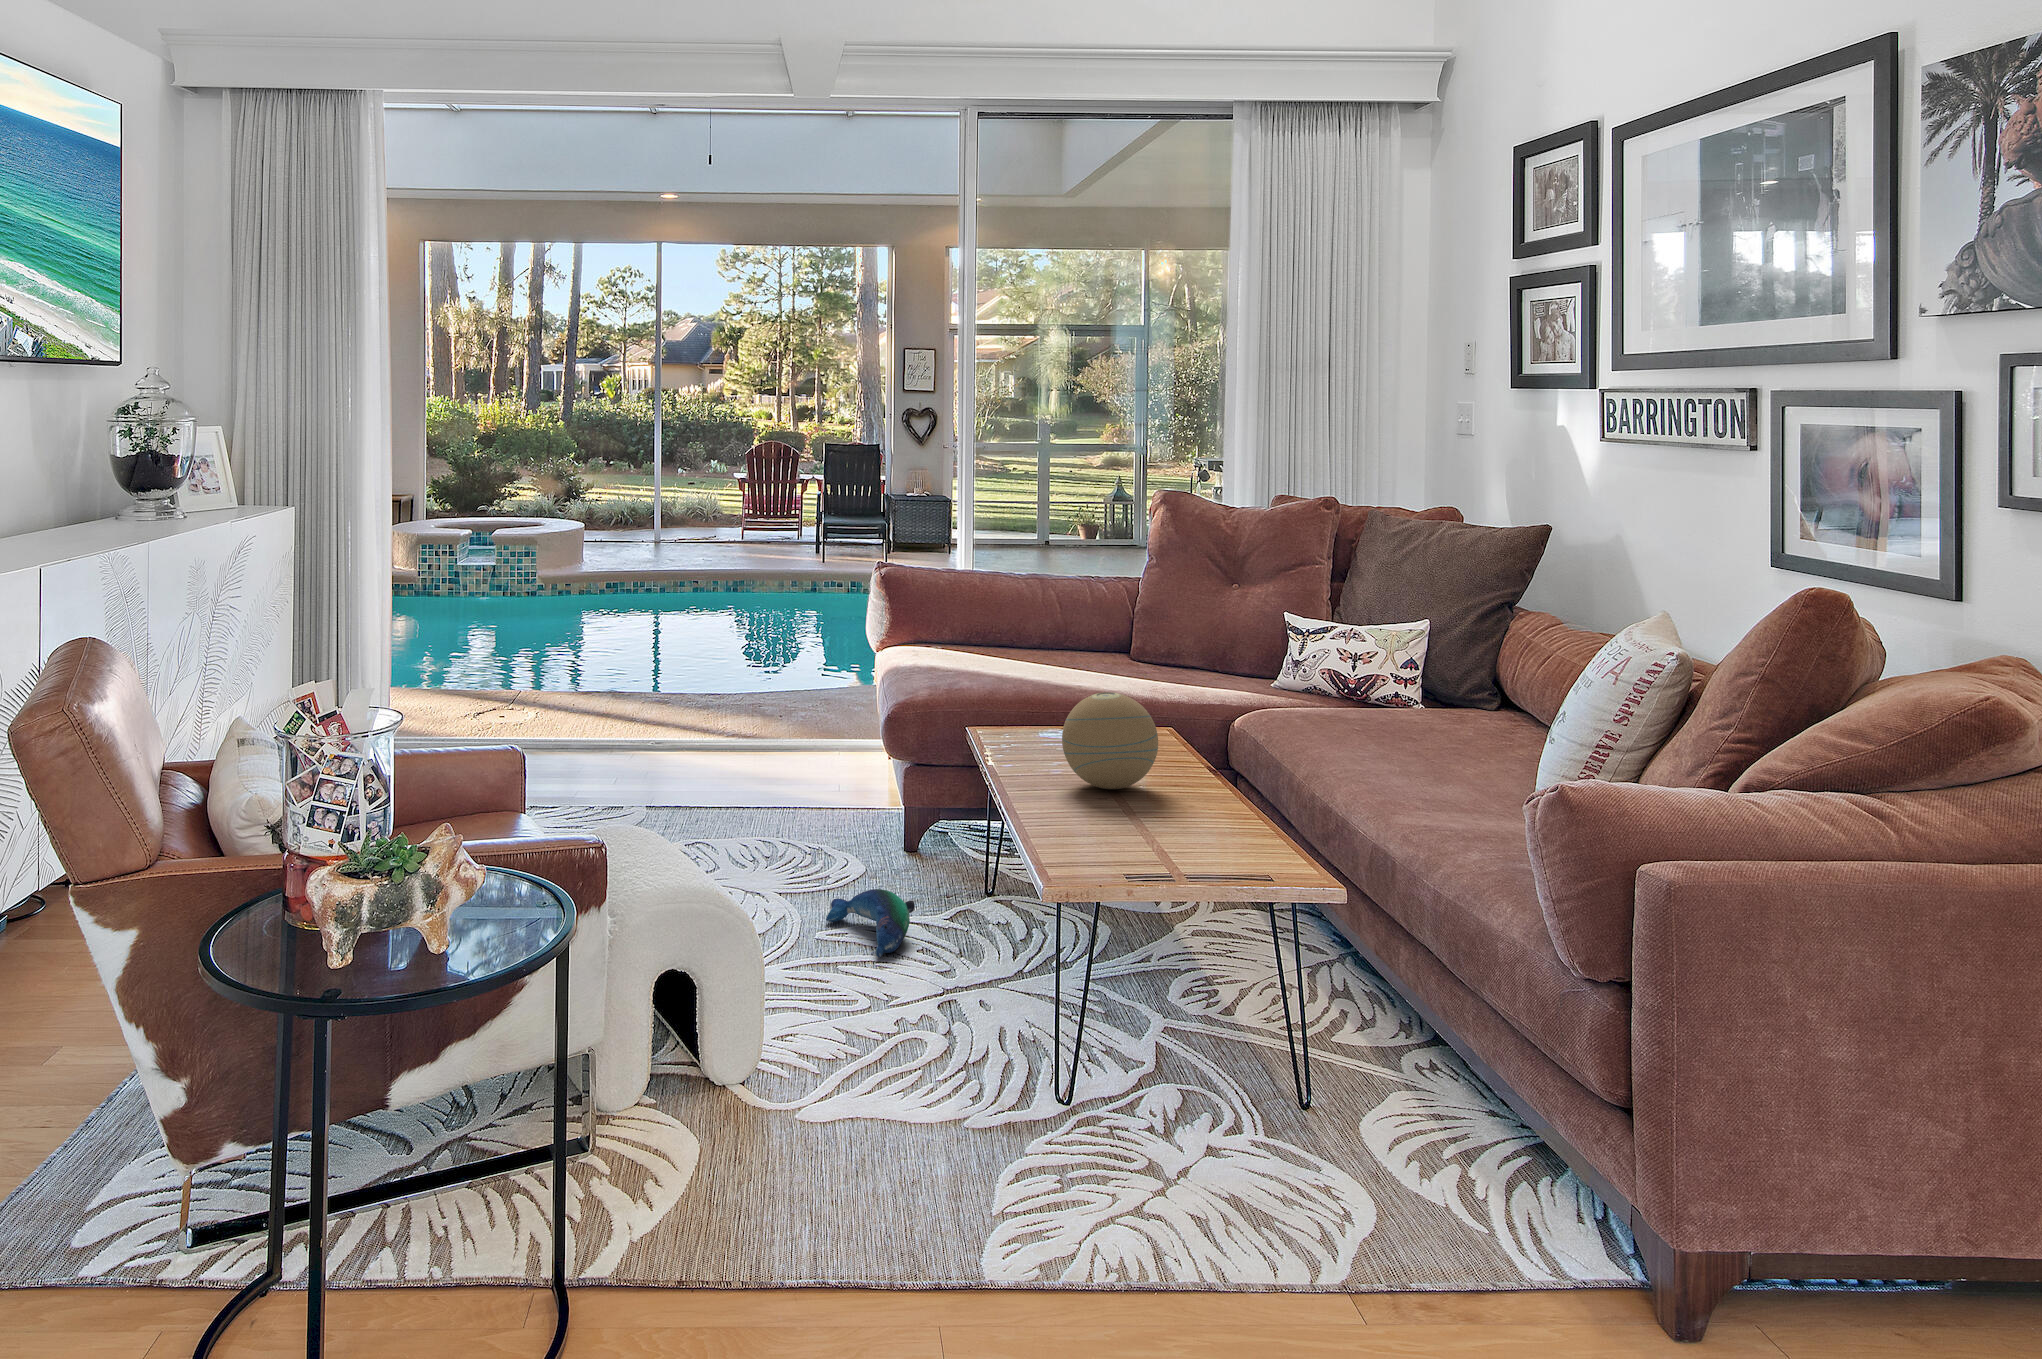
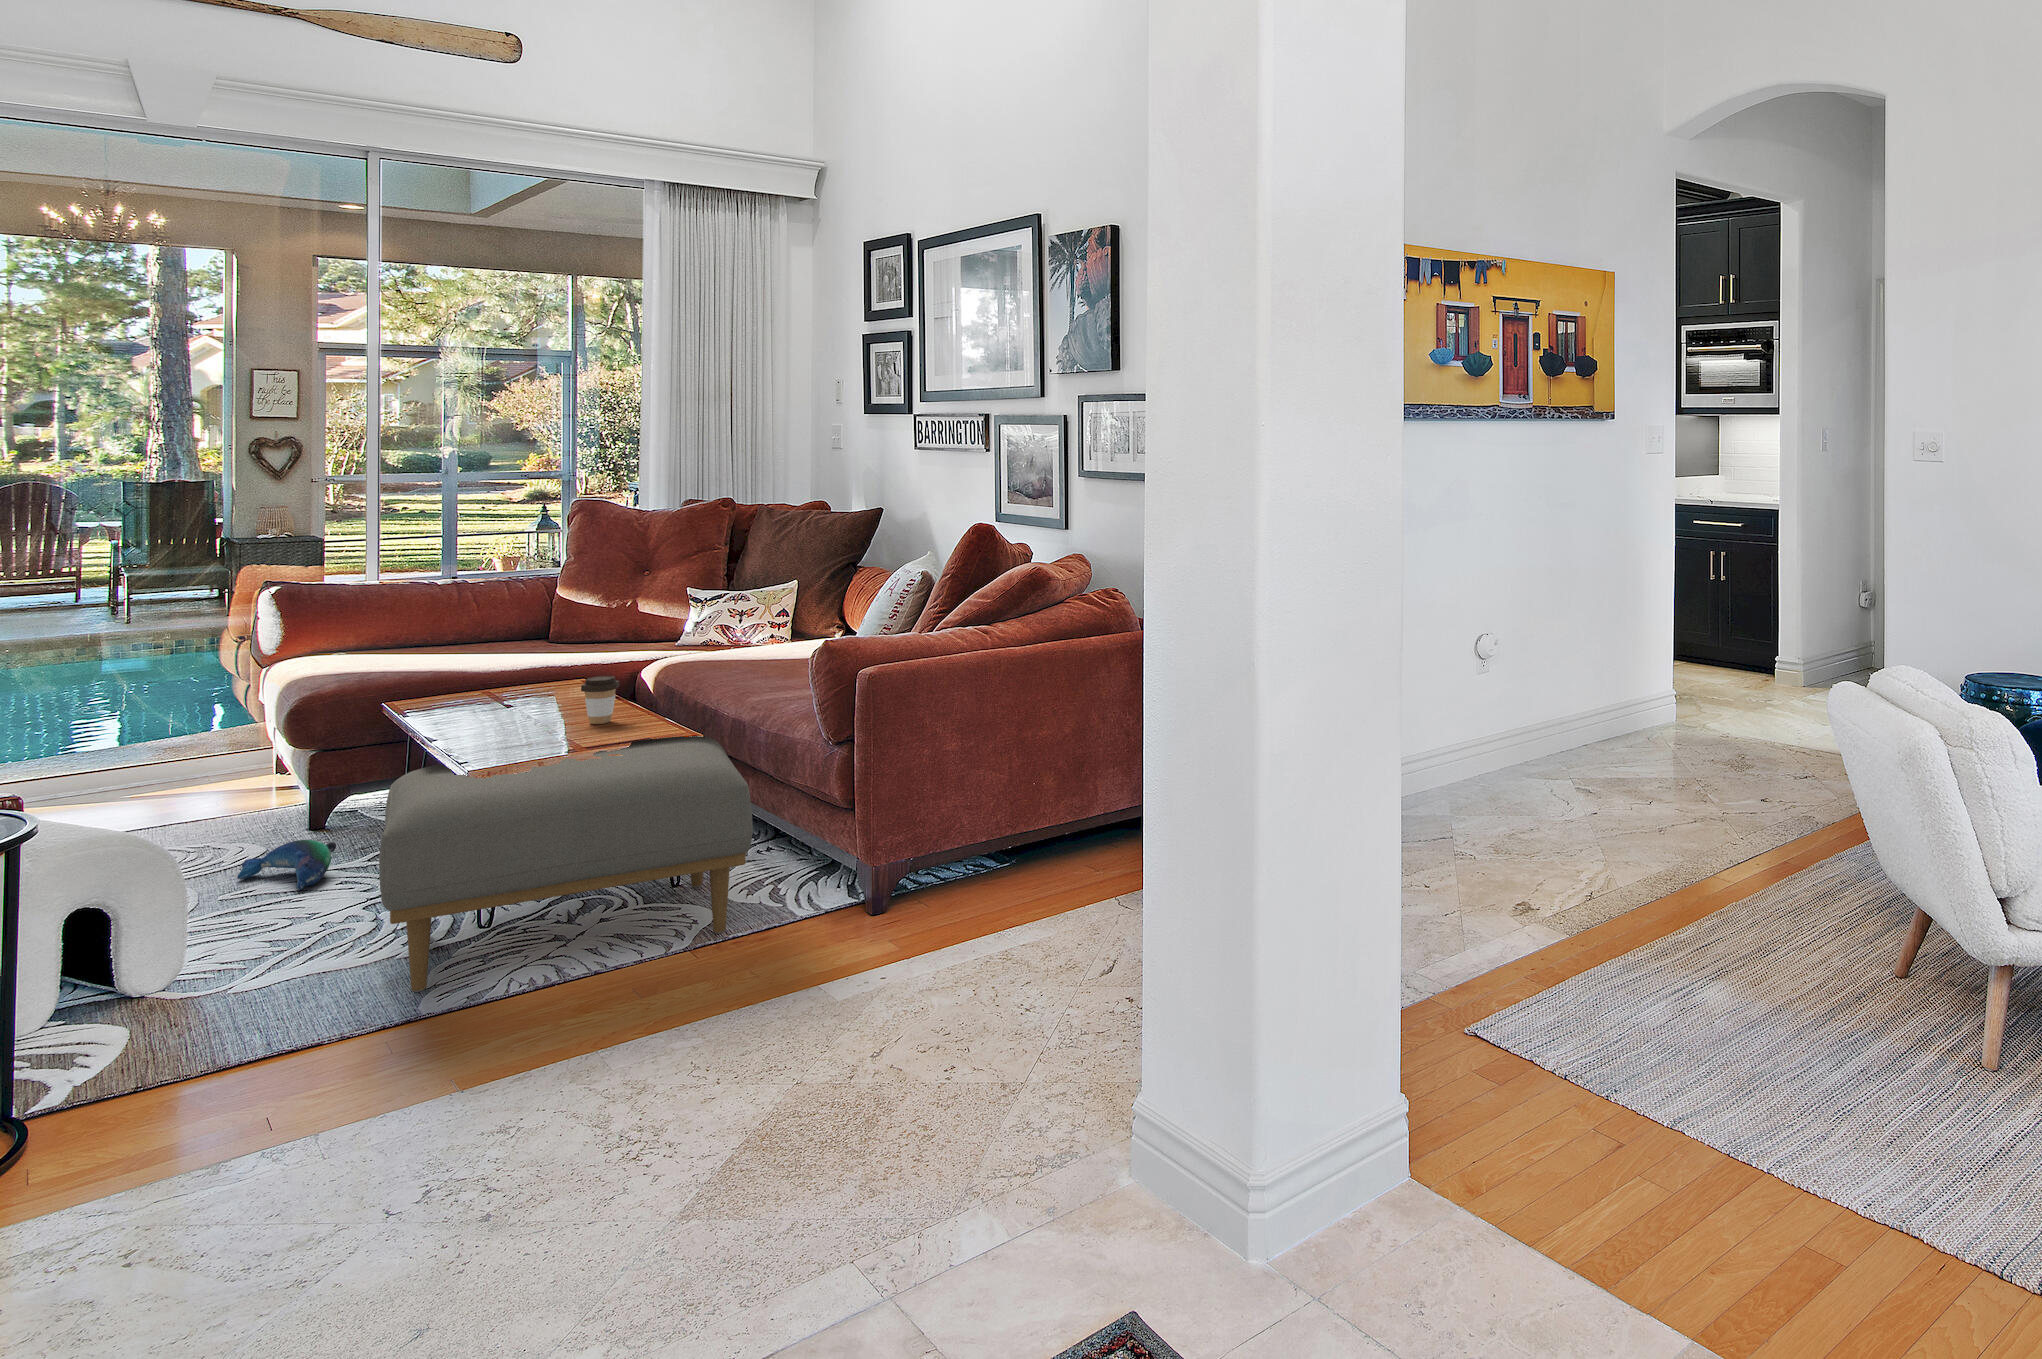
decorative orb: present [1062,692,1158,789] -> none [481,642,565,714]
coffee cup: none [1182,761,1230,833] -> present [581,676,619,724]
ottoman: none [946,863,1446,1240] -> present [379,736,753,992]

